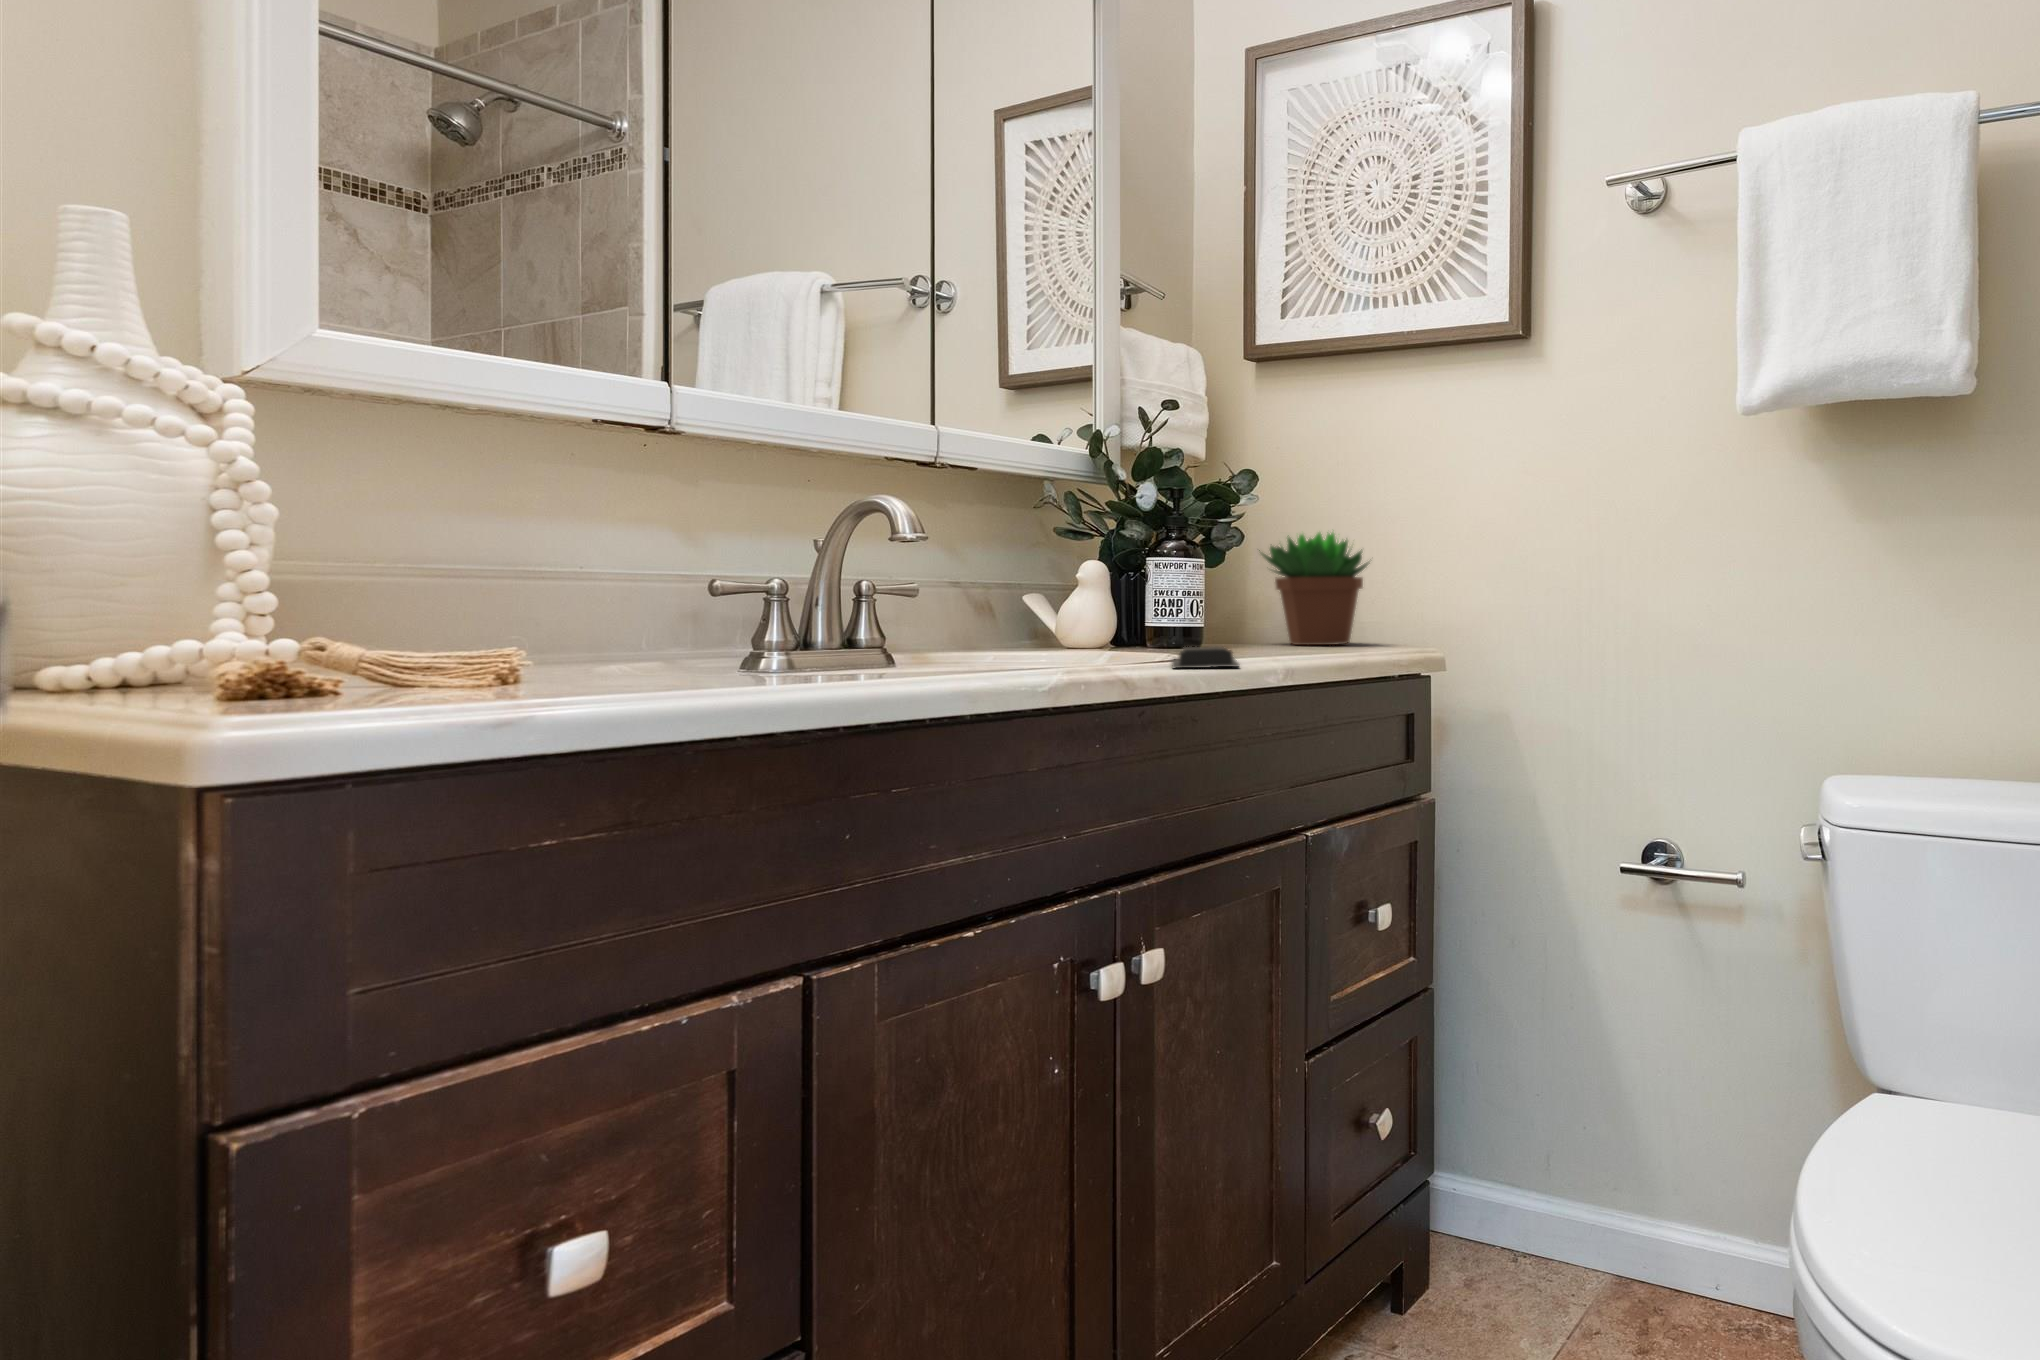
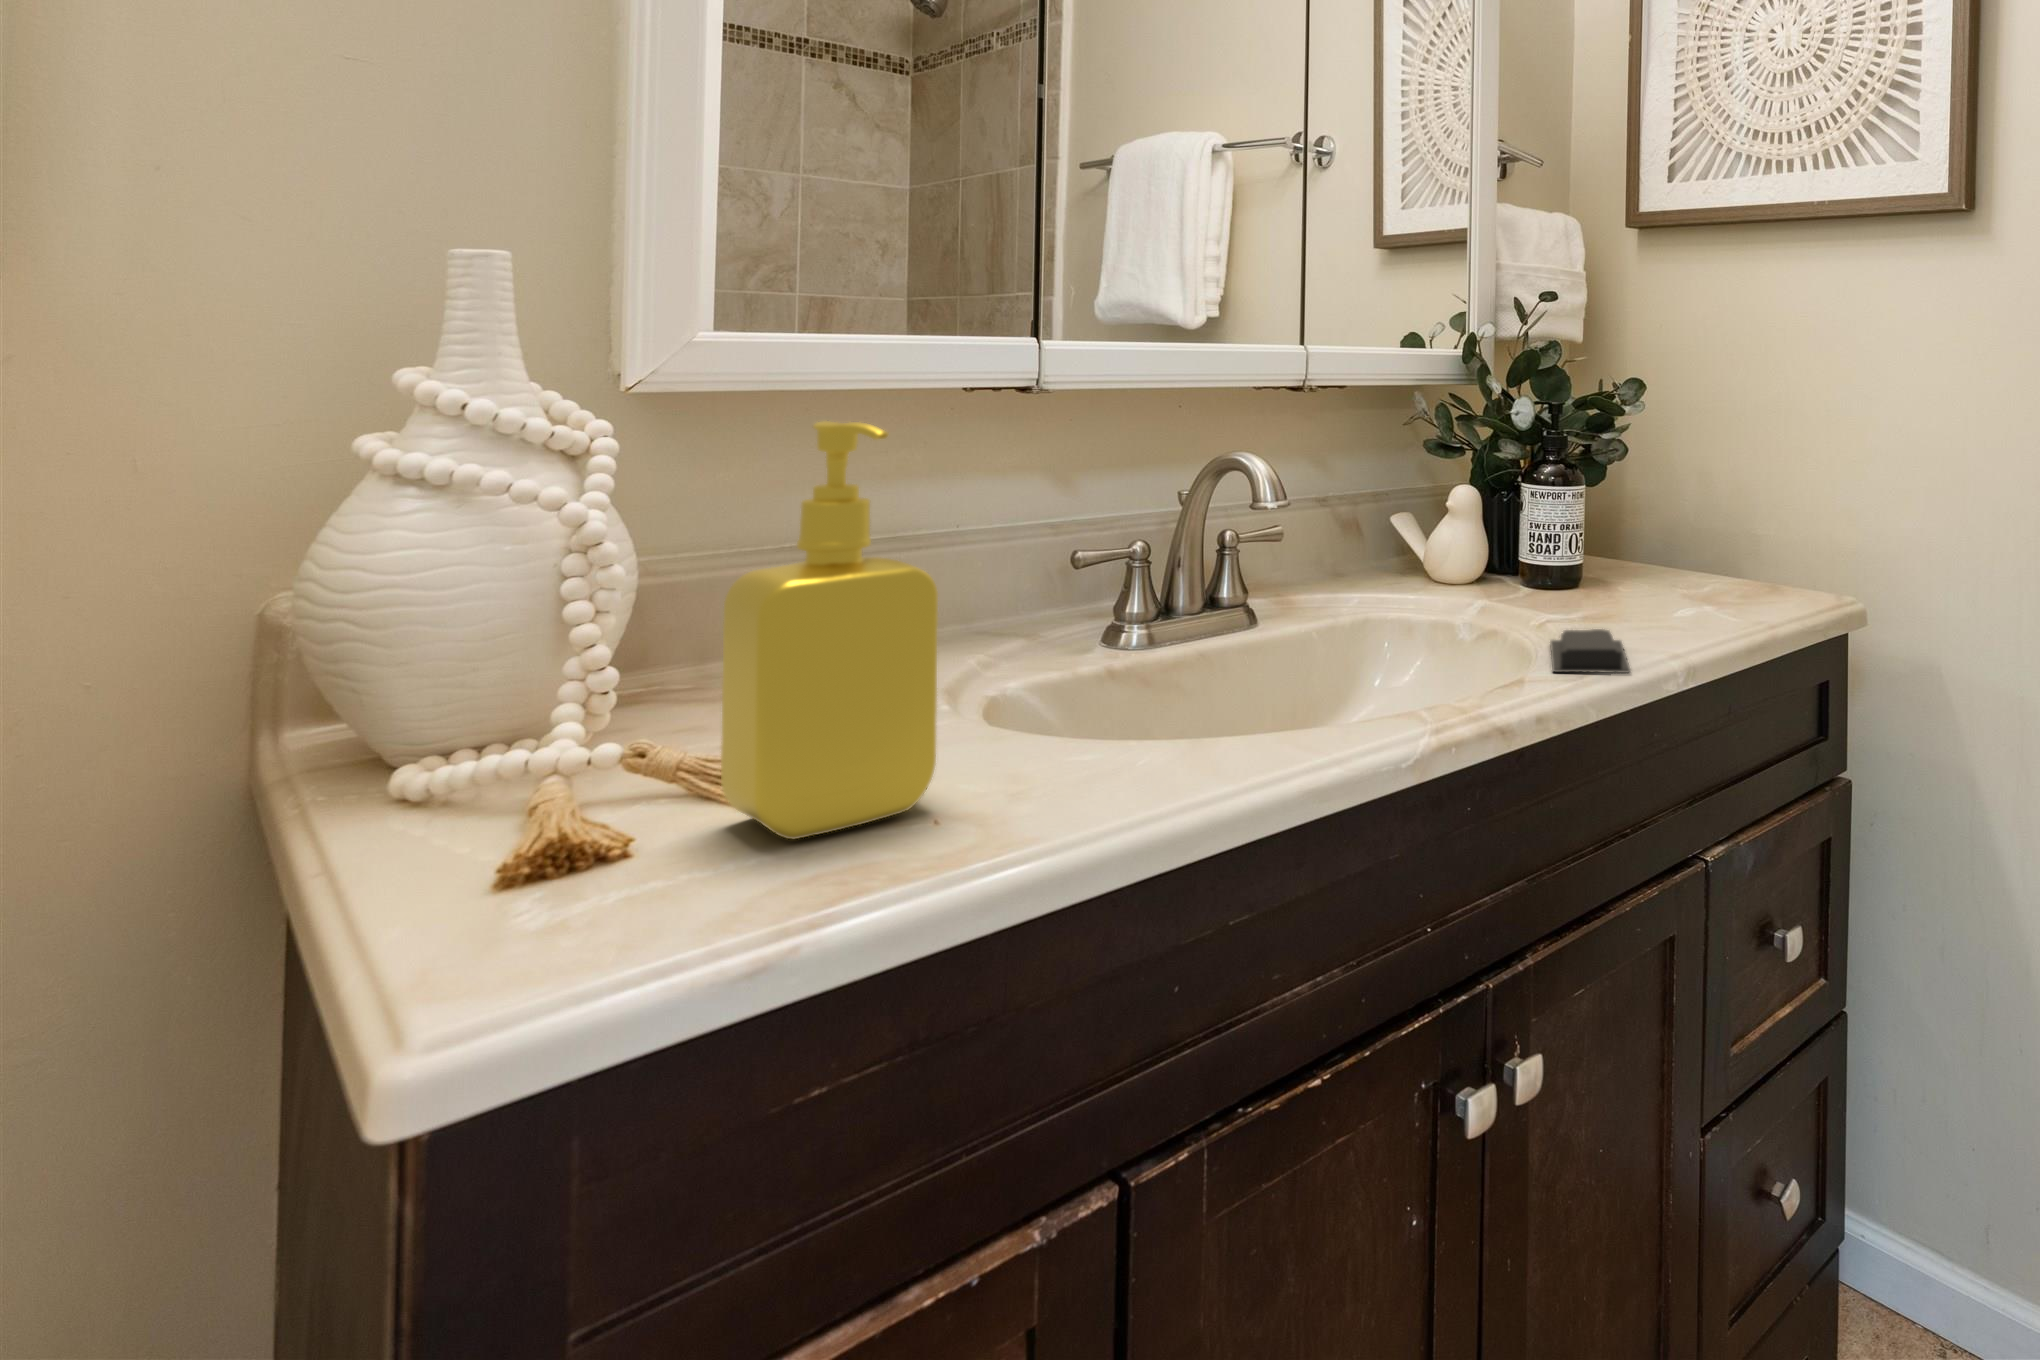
soap dispenser: none [383,358,604,713] -> present [721,421,938,839]
succulent plant: present [1259,533,1368,645] -> none [1643,438,1777,577]

